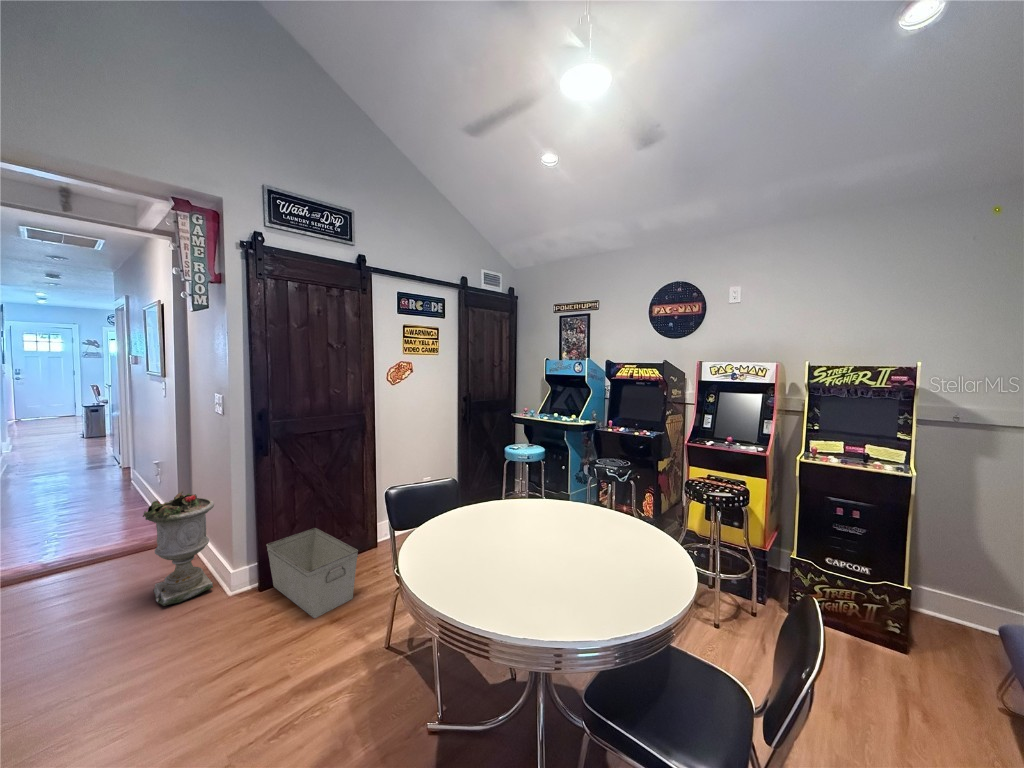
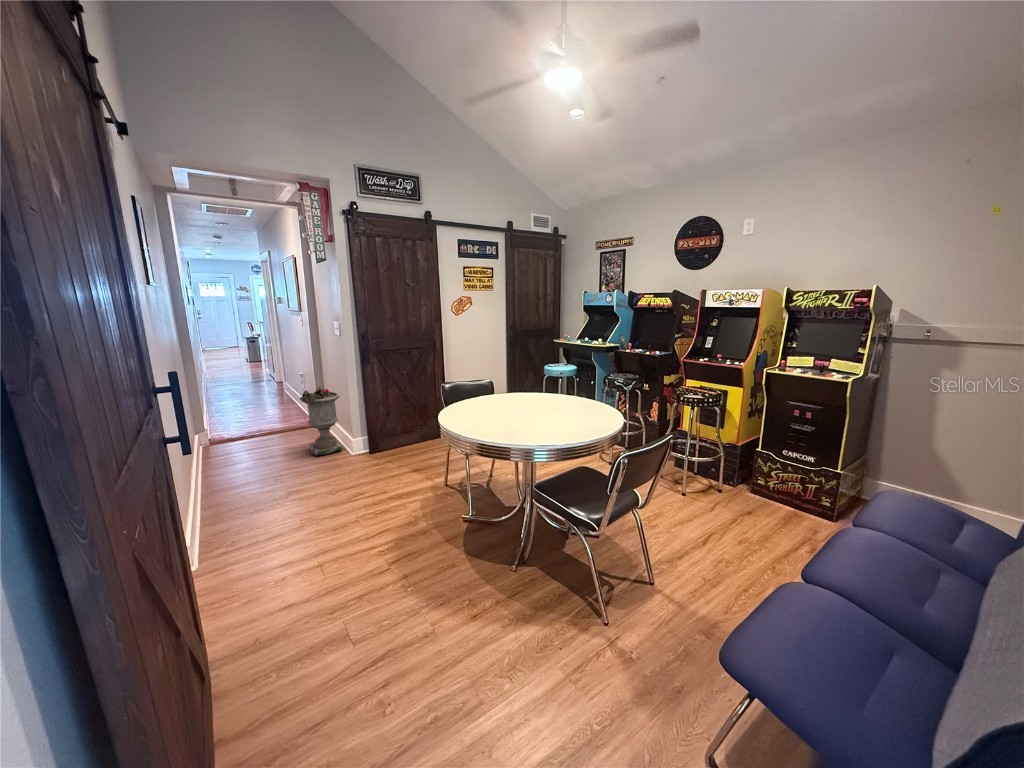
storage bin: present [266,528,358,618] -> none [372,417,430,468]

